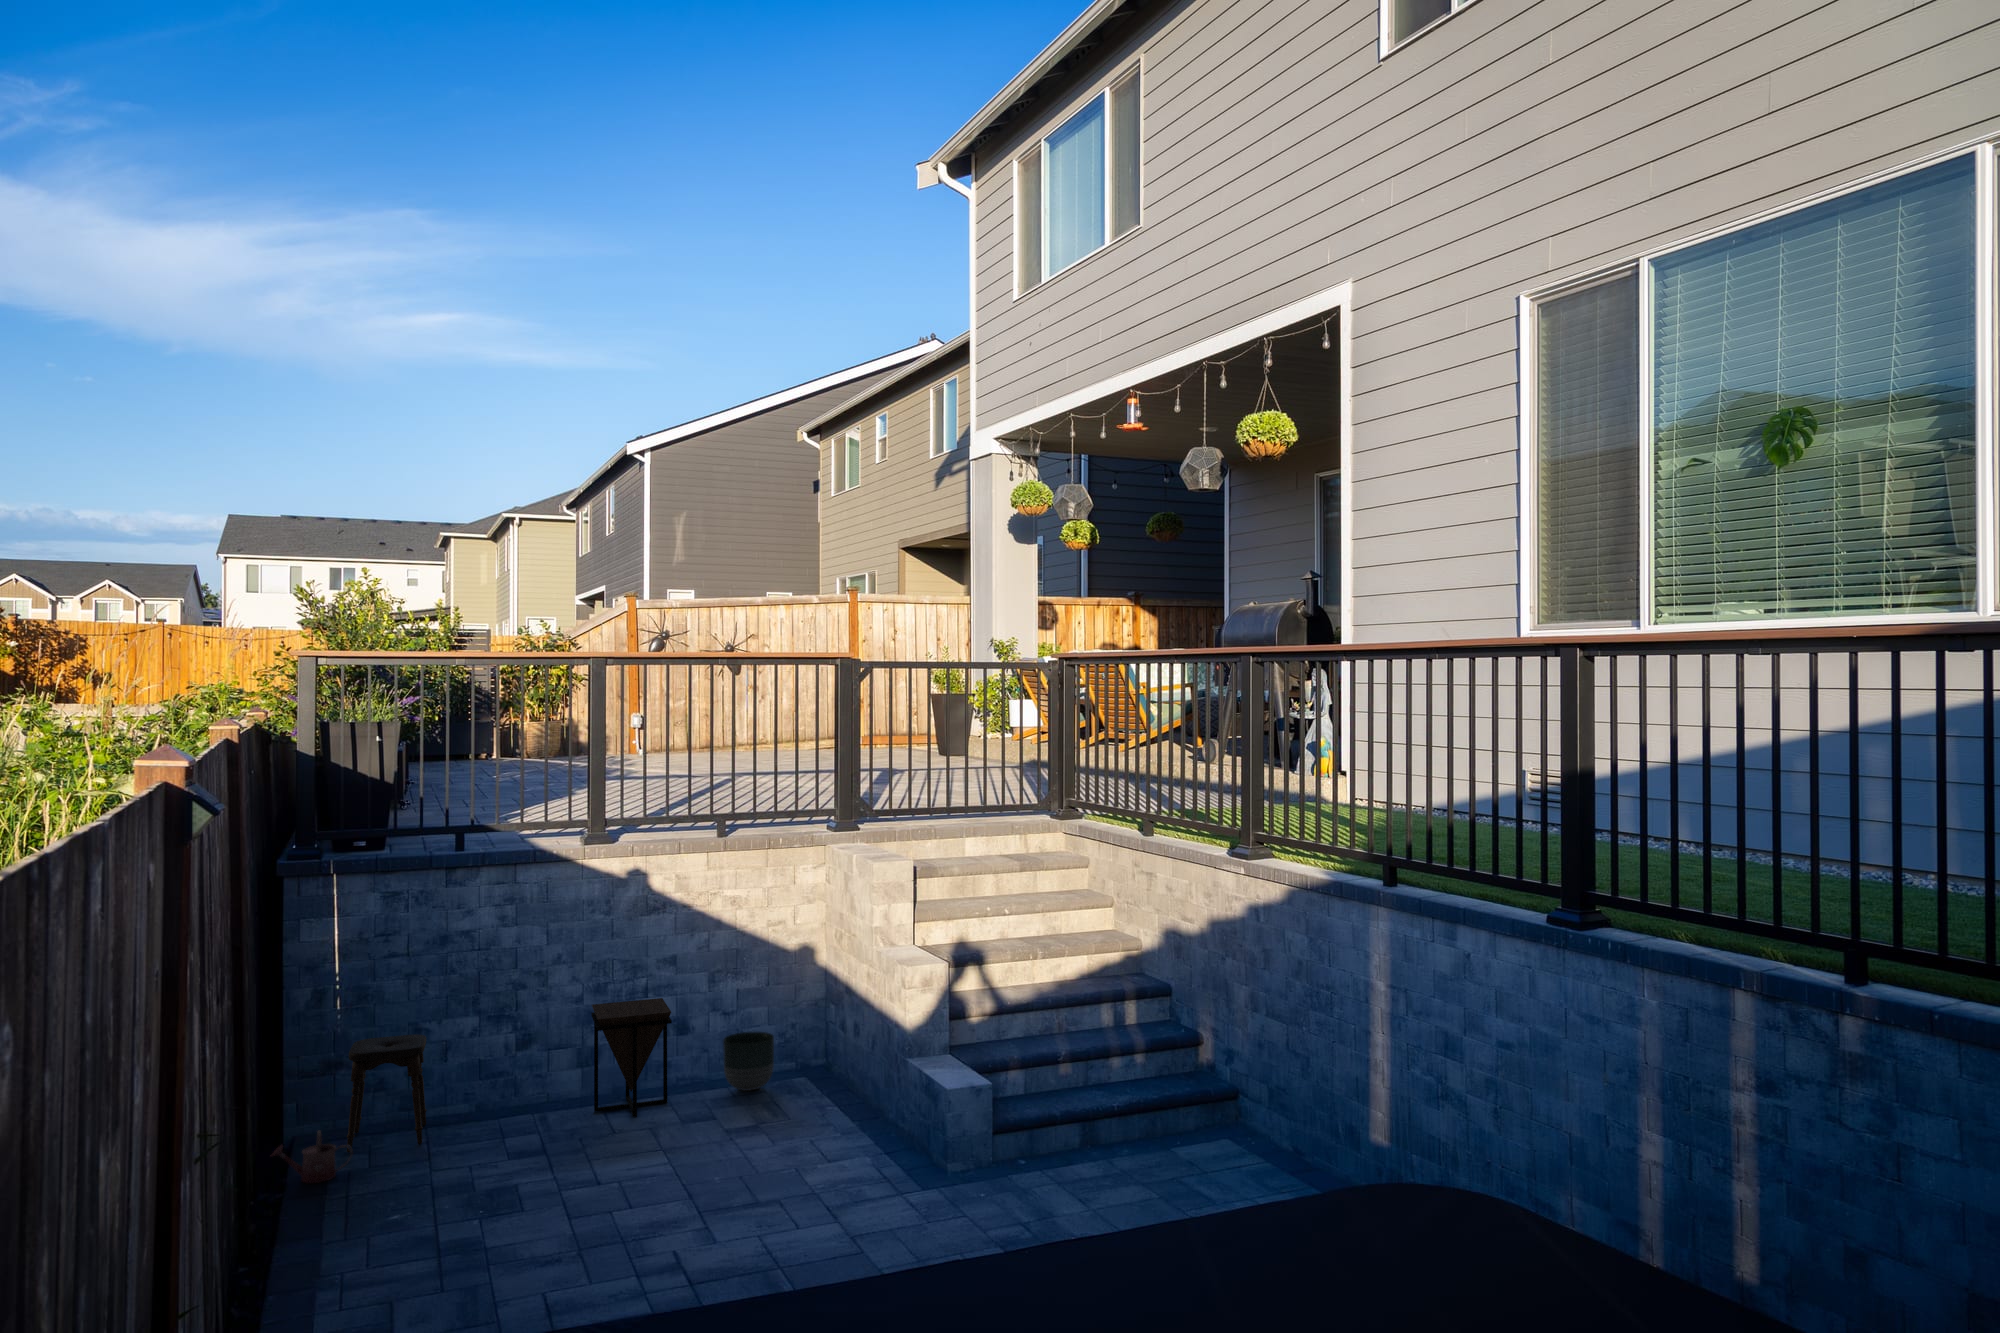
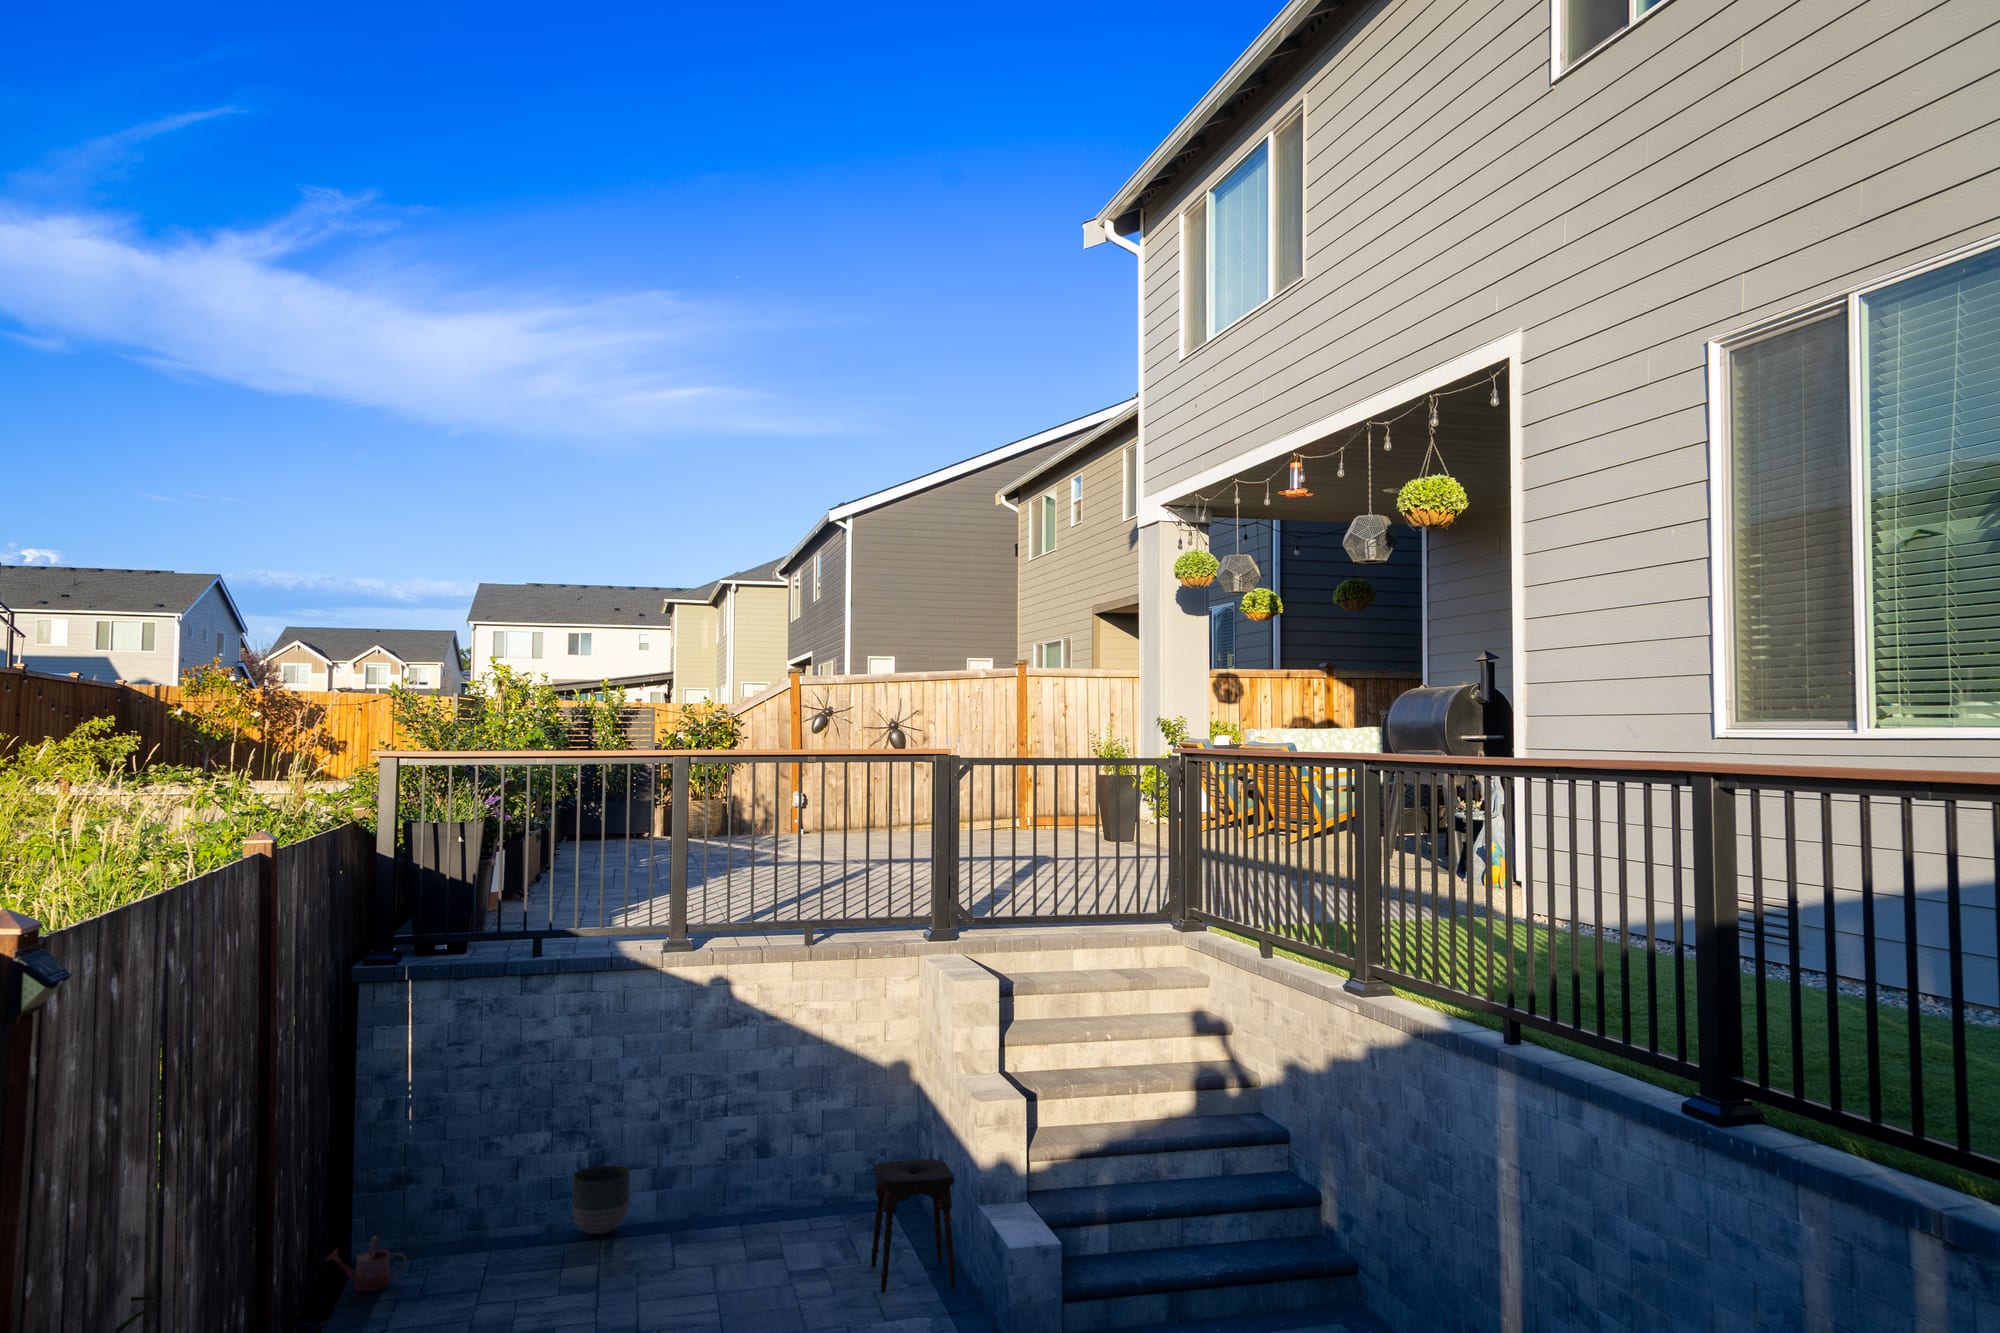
side table: present [591,998,672,1117] -> none [664,1110,743,1240]
planter: present [723,1032,774,1091] -> present [572,1165,630,1234]
stool: present [347,1034,427,1153] -> present [871,1159,956,1293]

